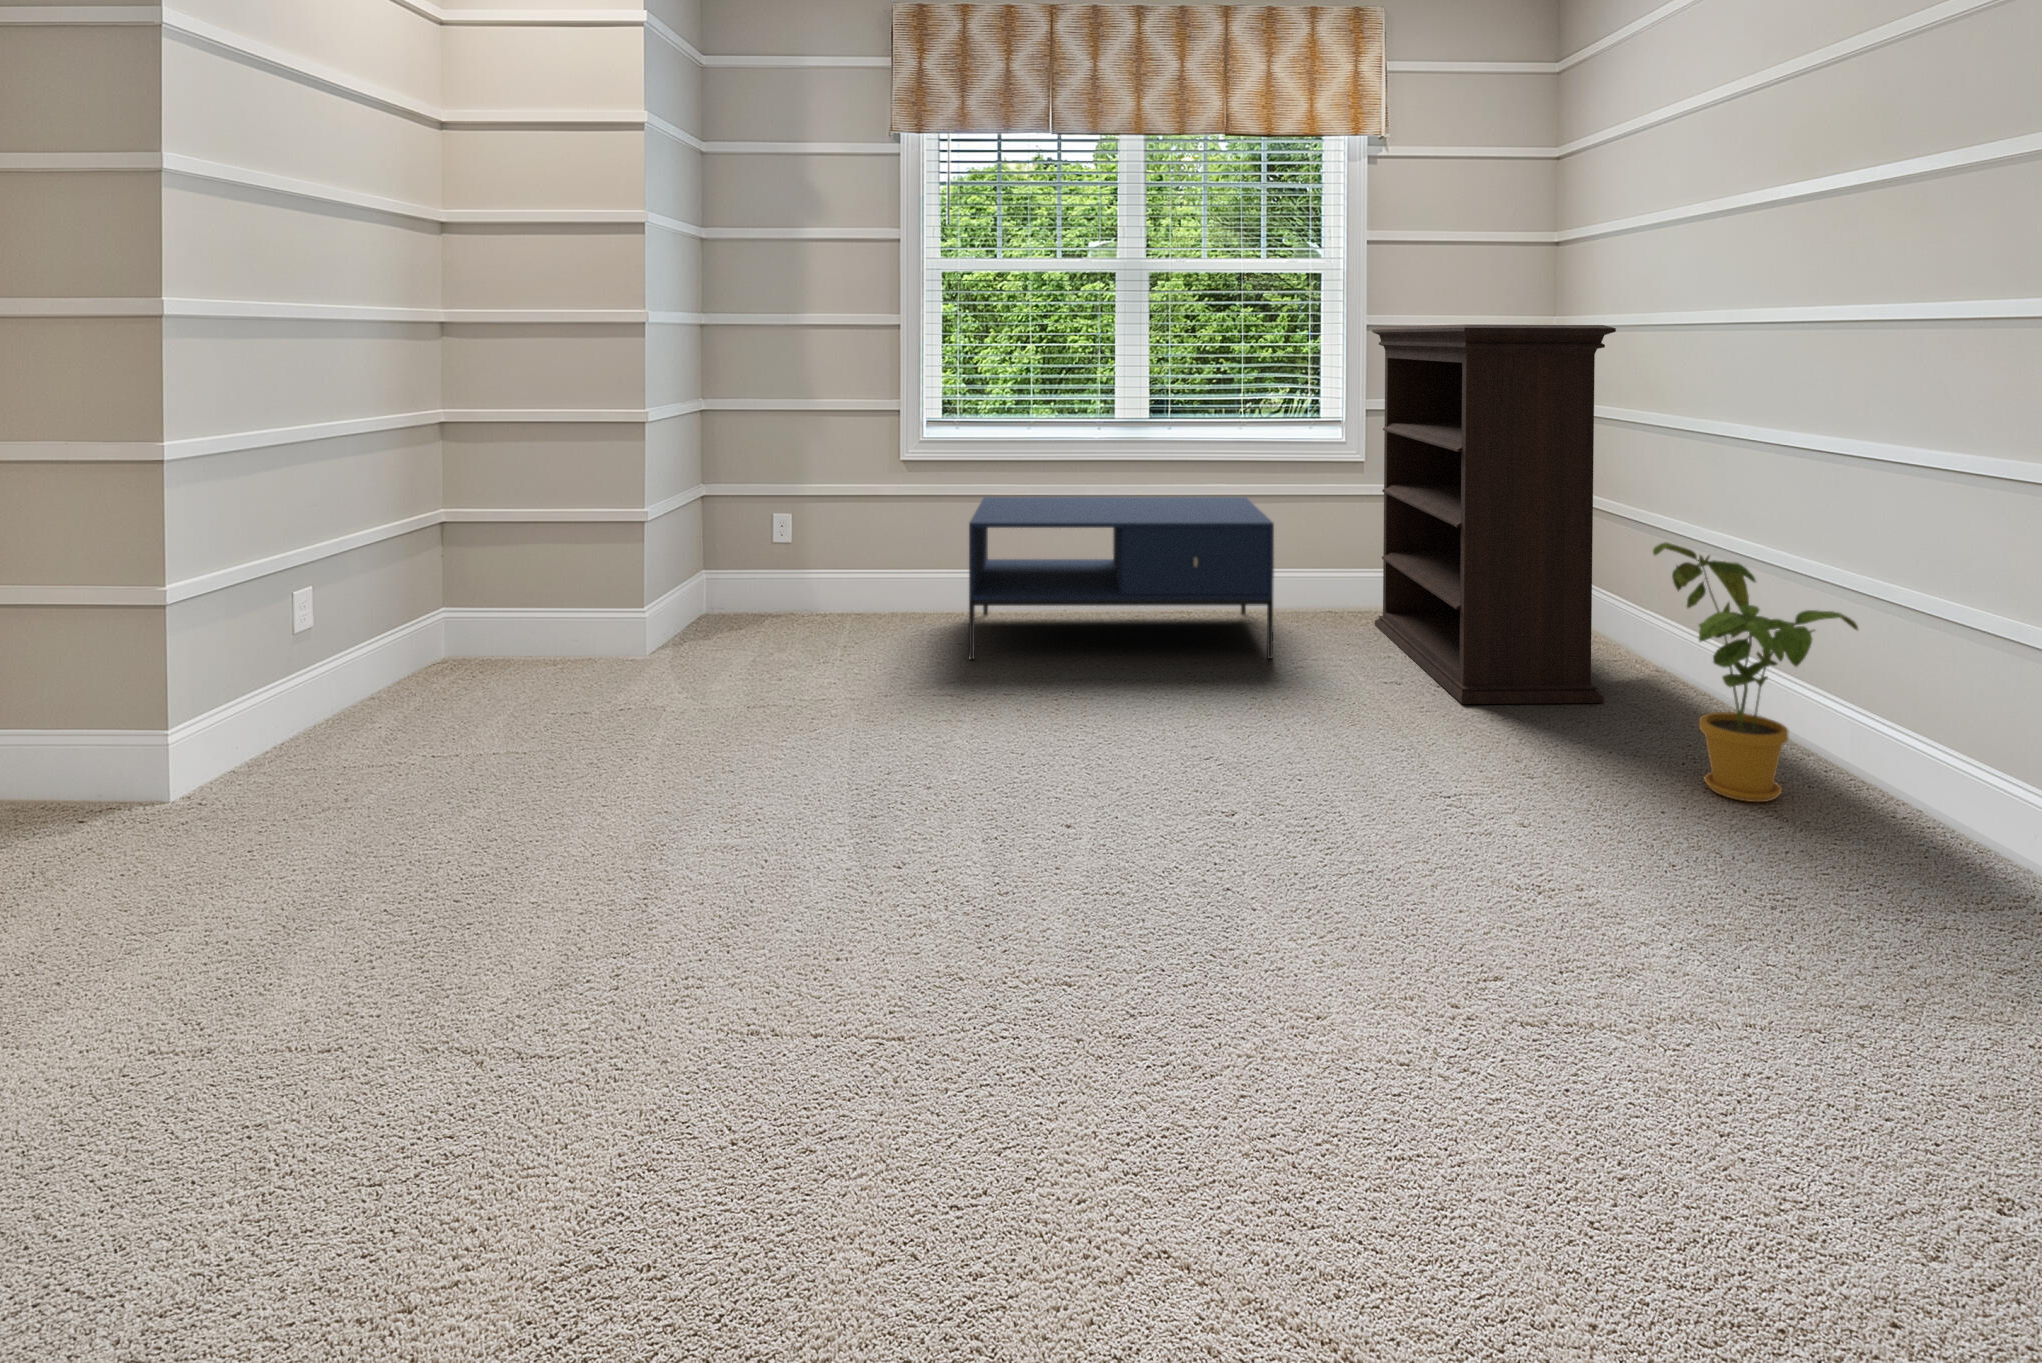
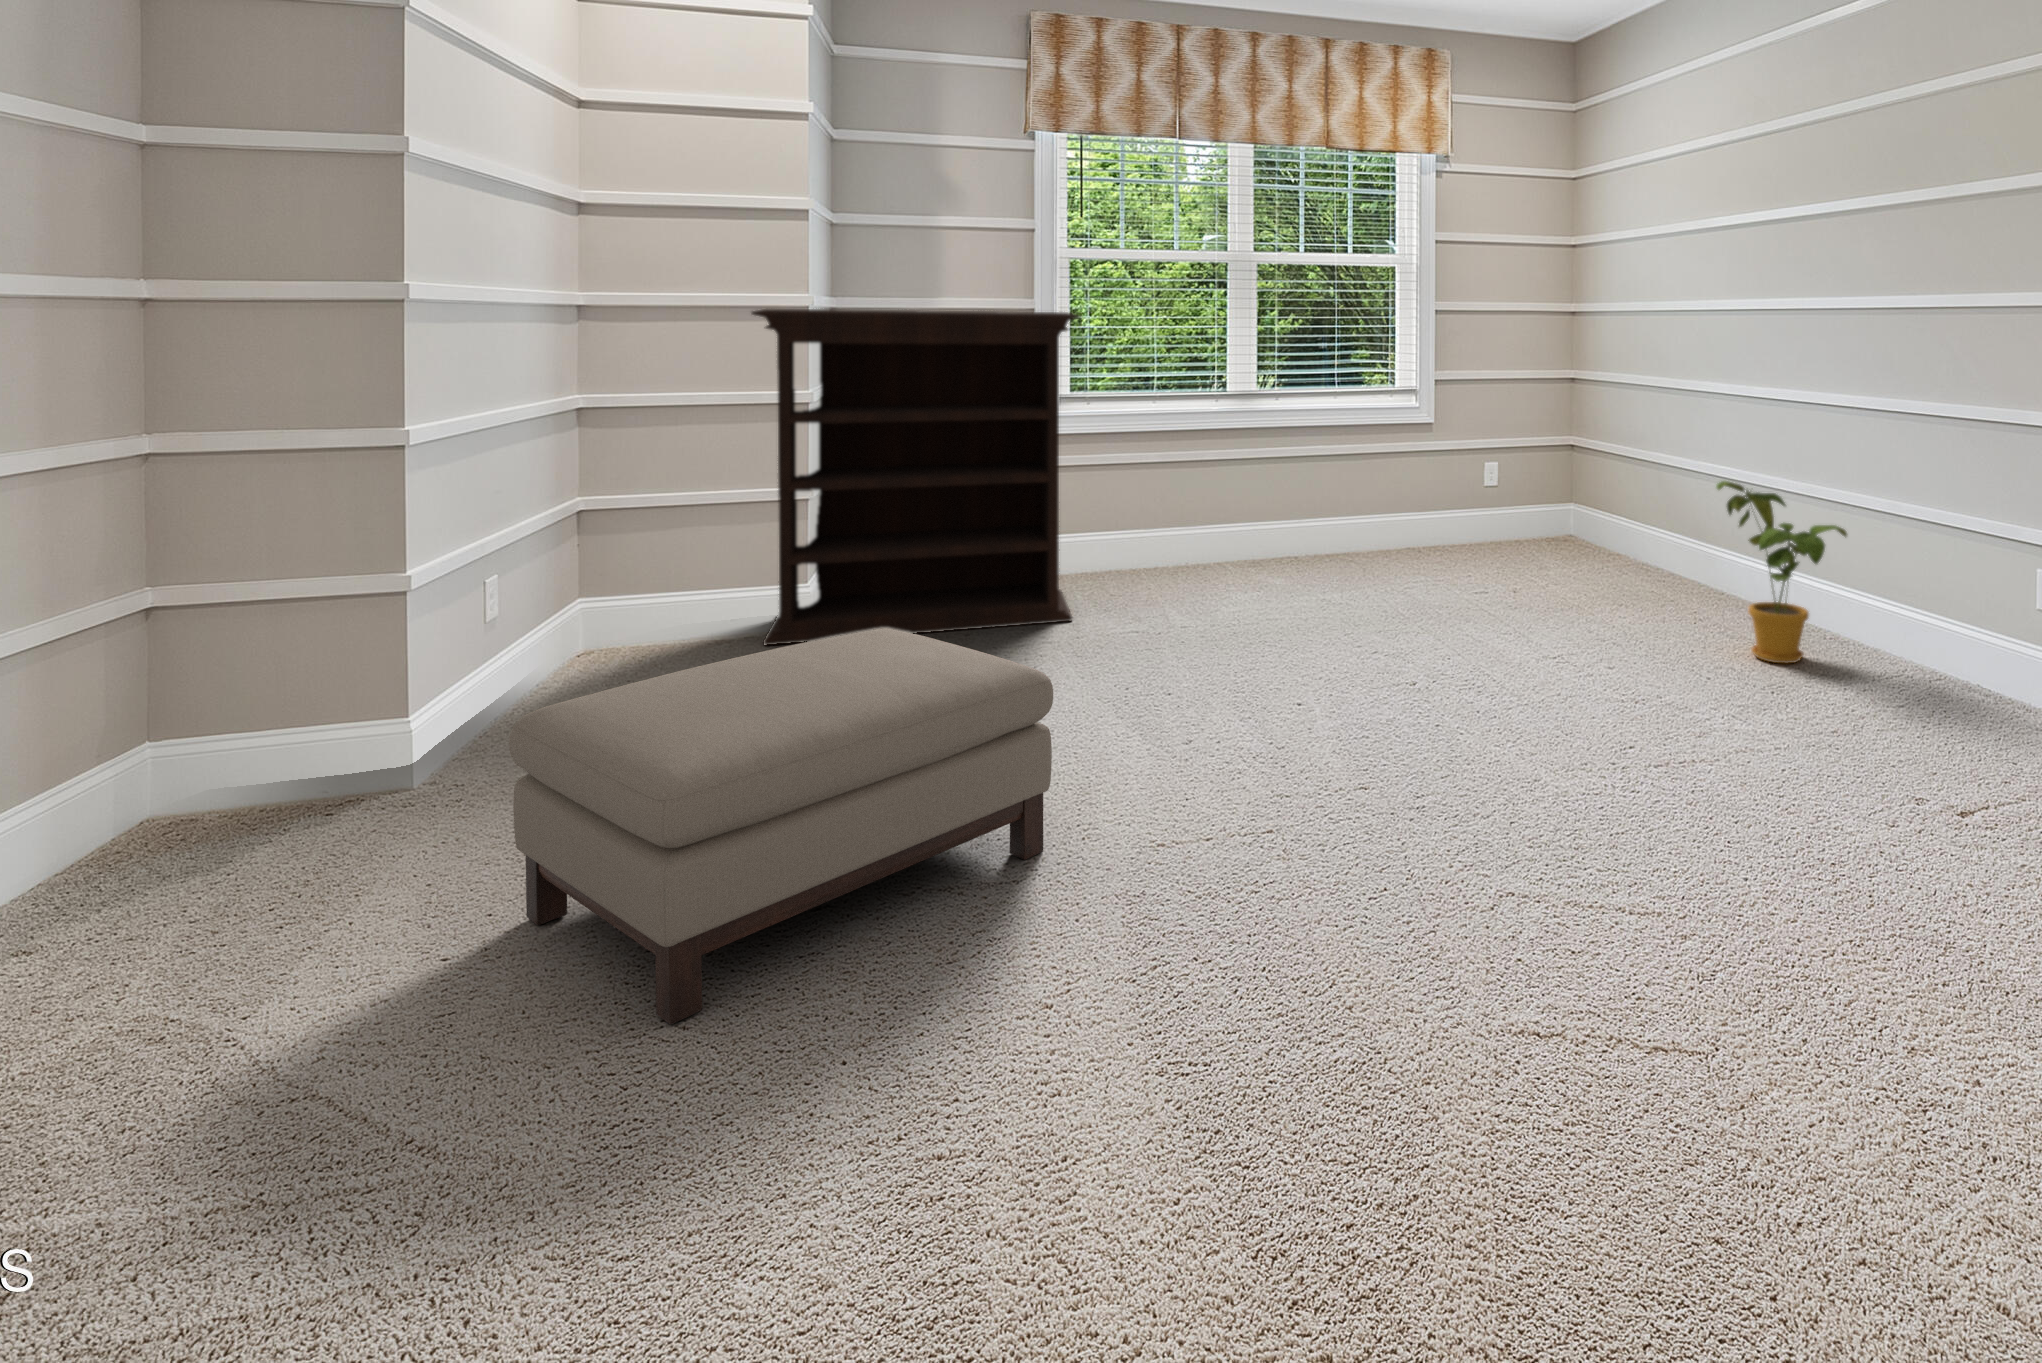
bookshelf: present [1372,324,1616,704] -> present [752,309,1079,645]
coffee table: present [969,497,1274,660] -> none [1115,459,1392,610]
ottoman: none [108,666,656,1090] -> present [509,628,1053,1024]

